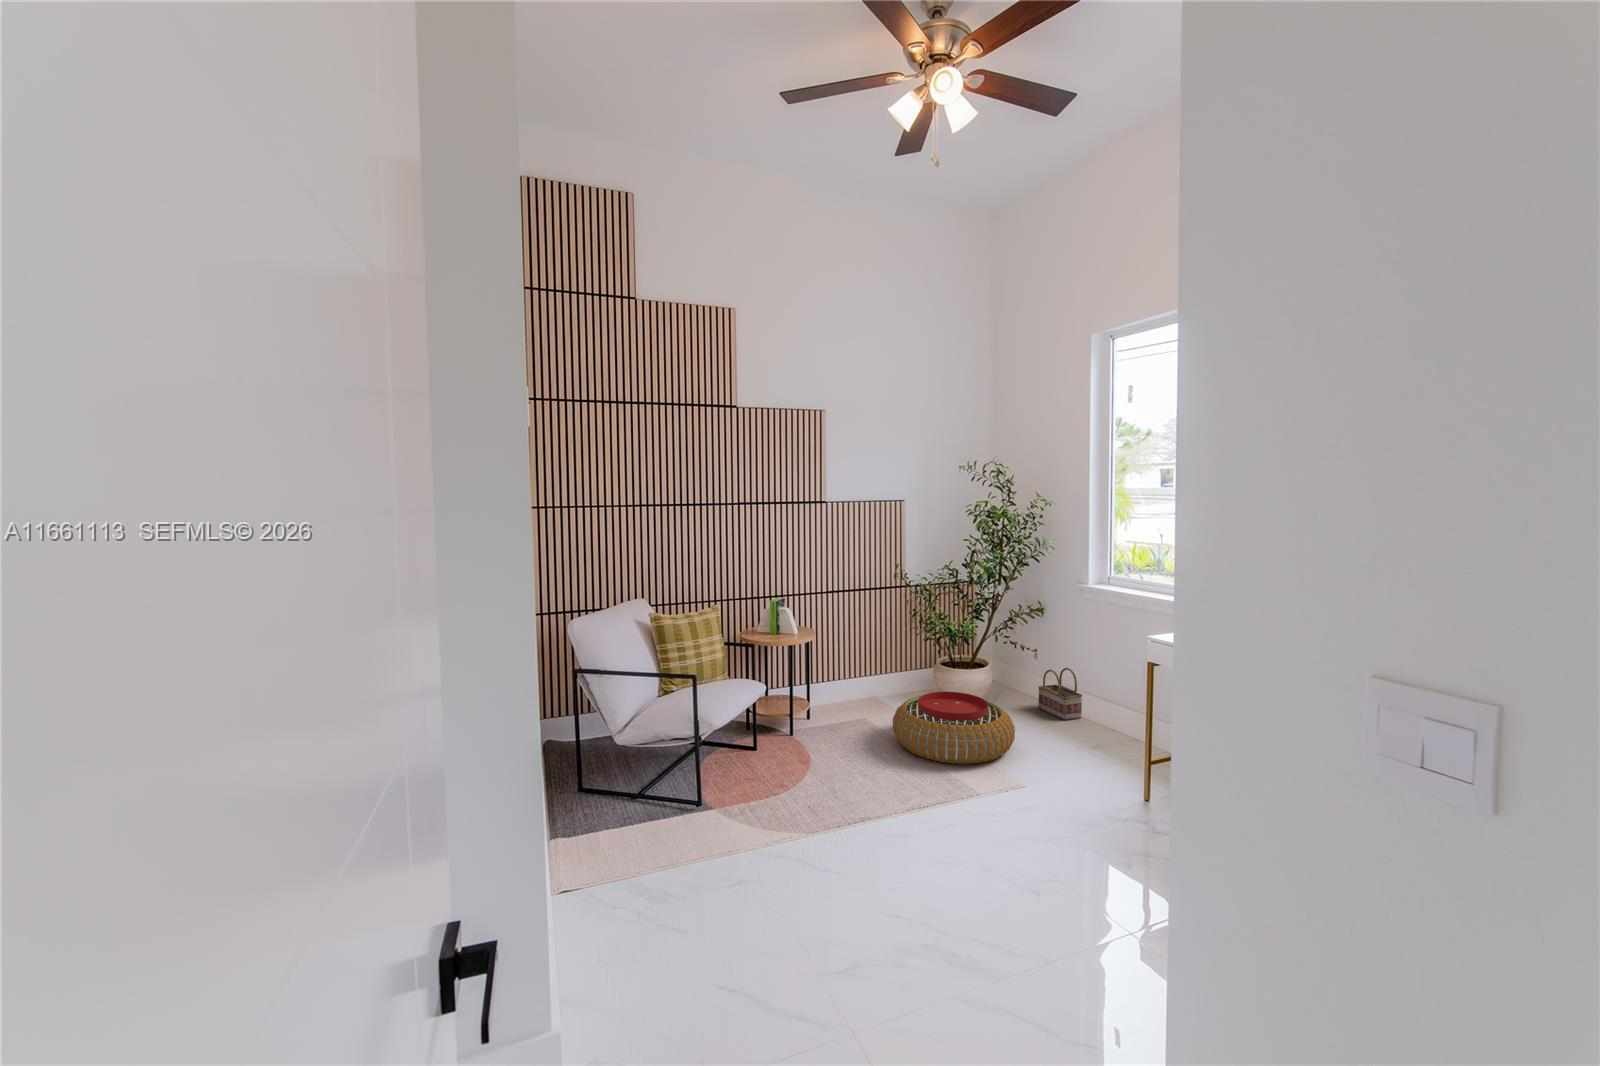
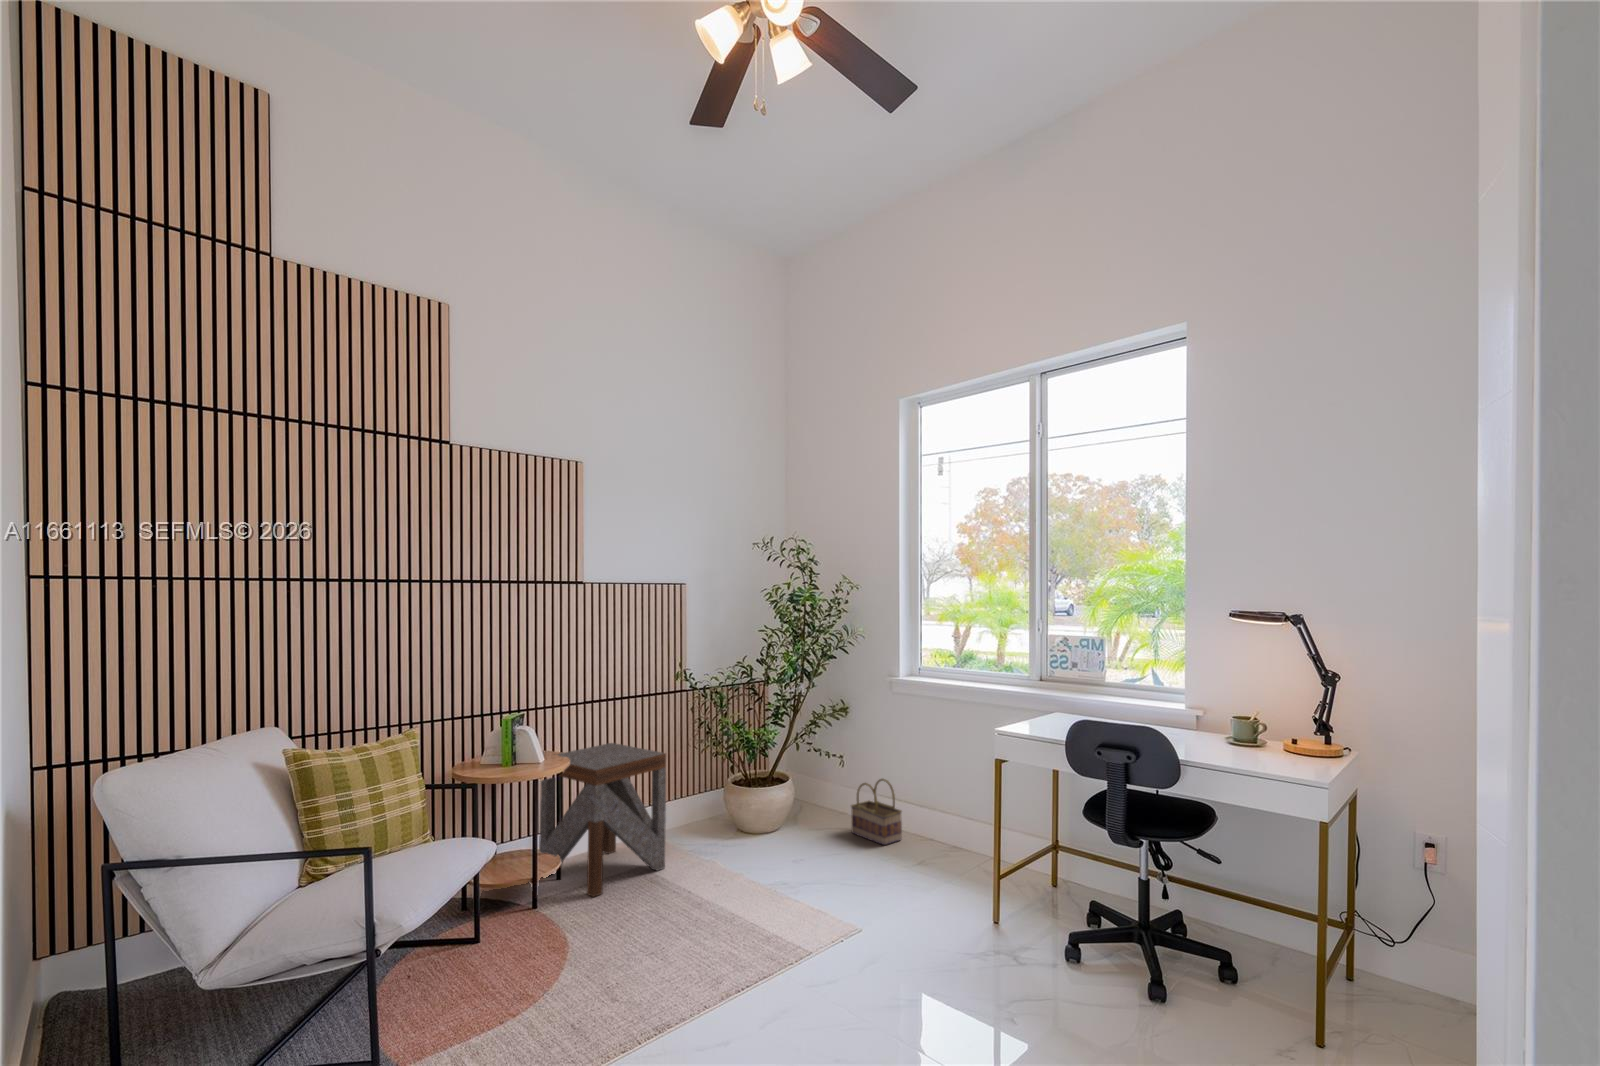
side table: none [798,623,886,728] -> present [539,743,666,897]
pouf: present [893,692,1015,764] -> none [677,825,837,929]

